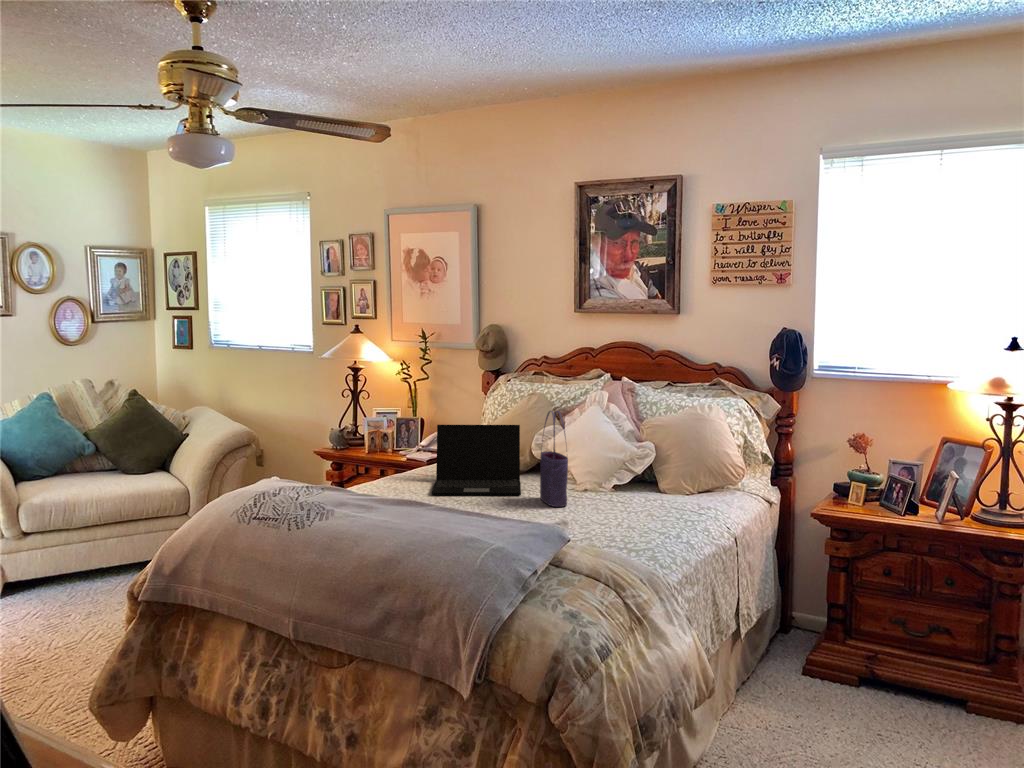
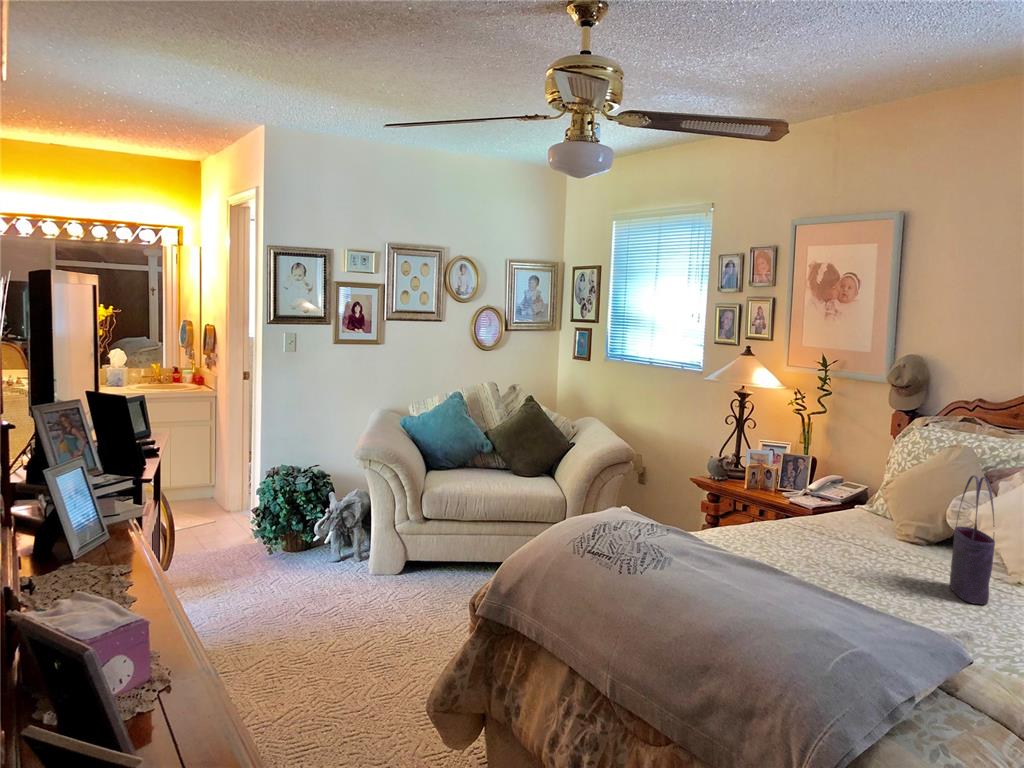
laptop: present [431,425,521,496] -> none [803,471,931,576]

